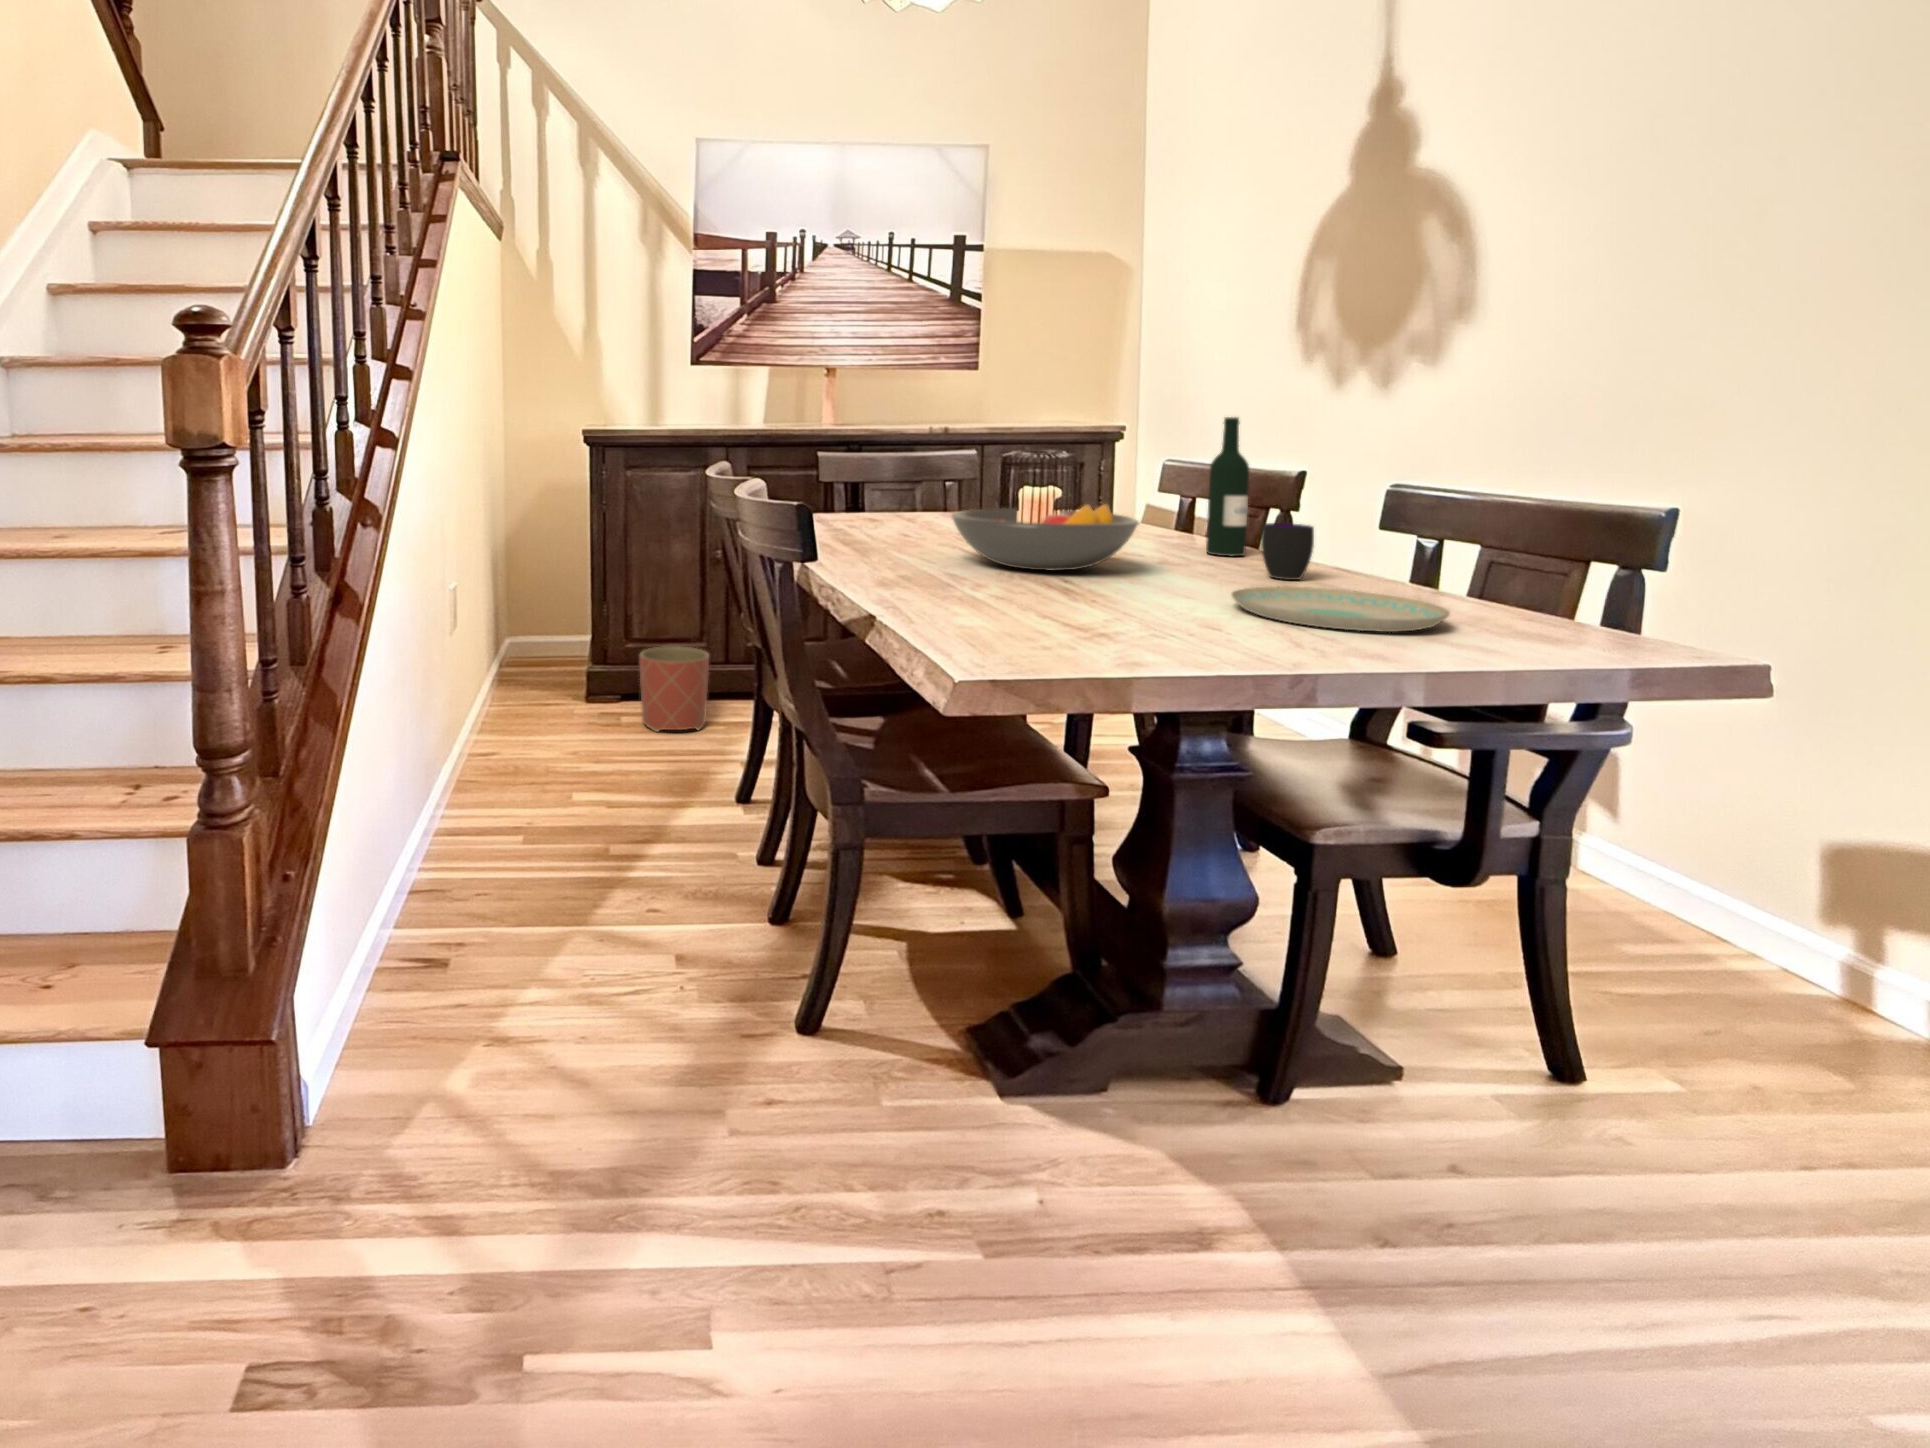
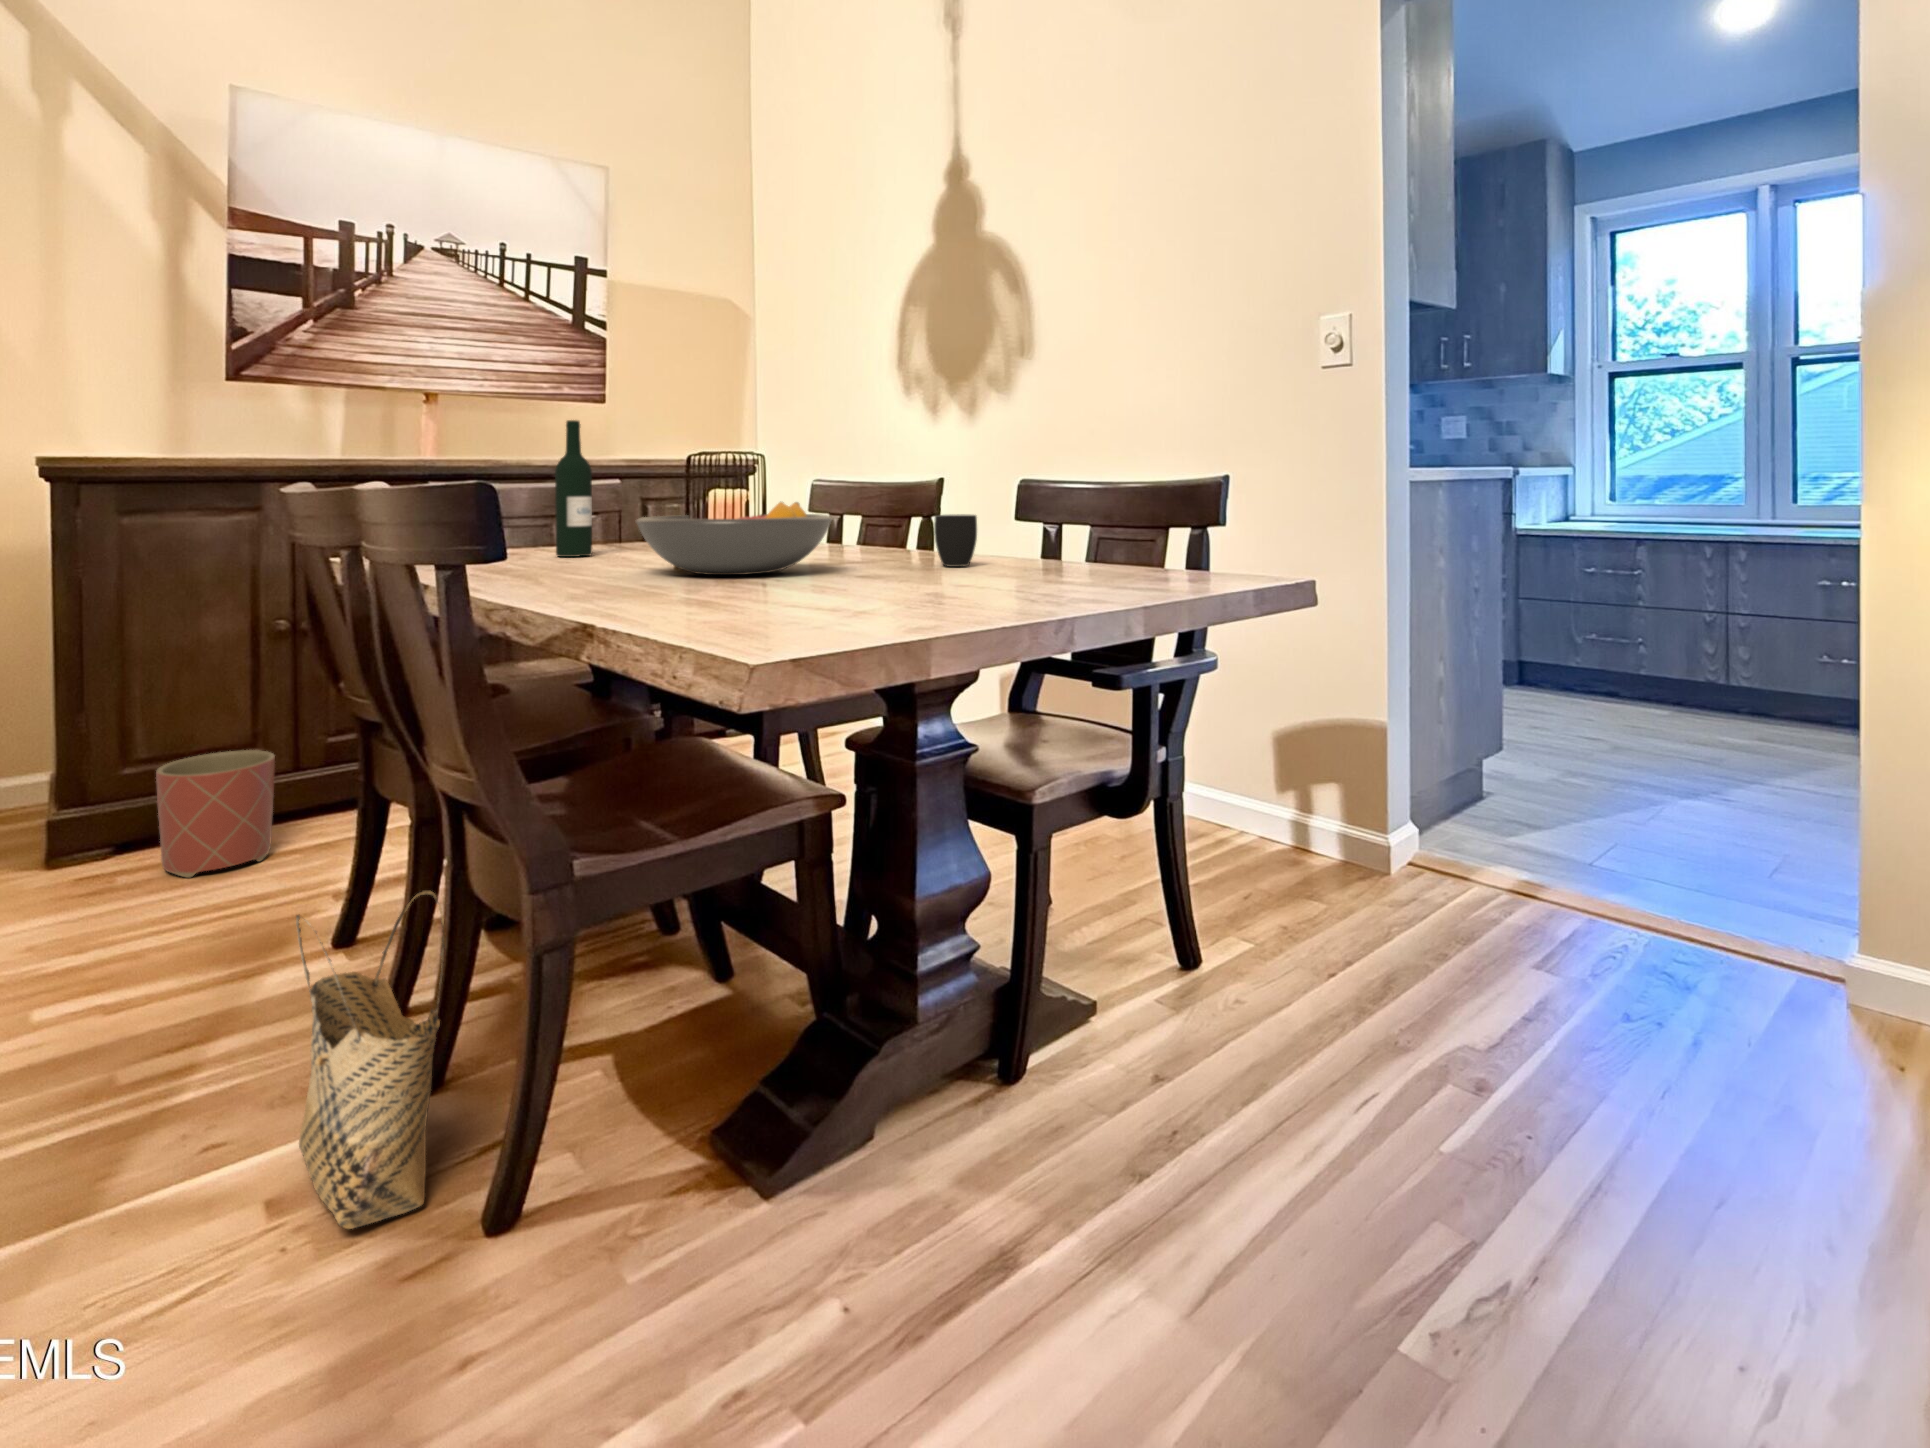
wine bottle: present [1206,417,1249,556] -> present [555,420,592,557]
plate: present [1231,587,1450,632] -> none [940,564,1115,591]
woven basket: none [694,781,783,1000] -> present [296,890,445,1229]

